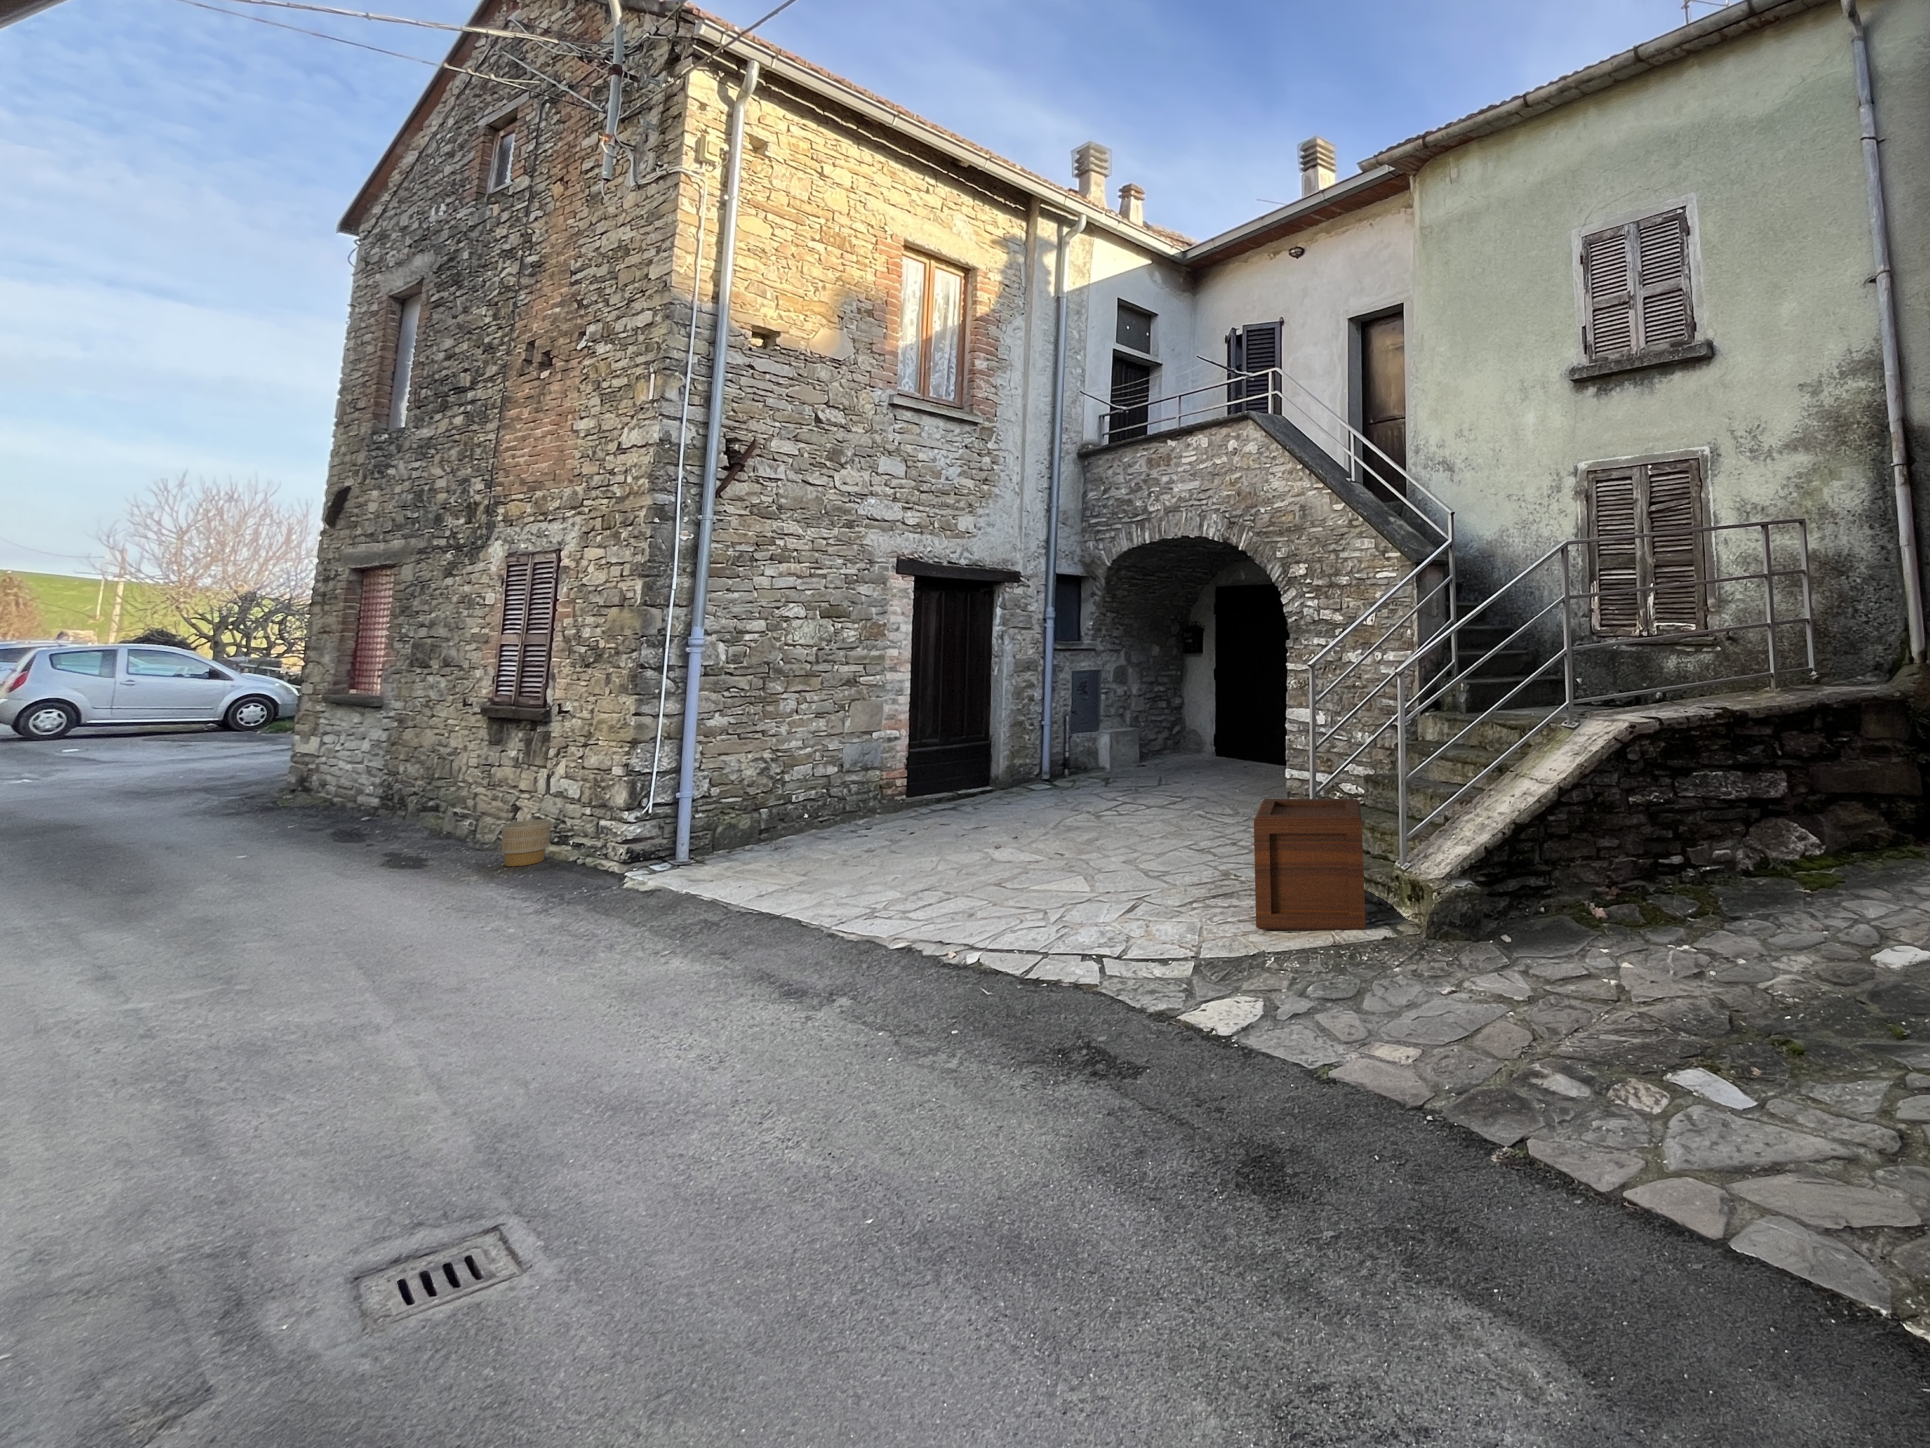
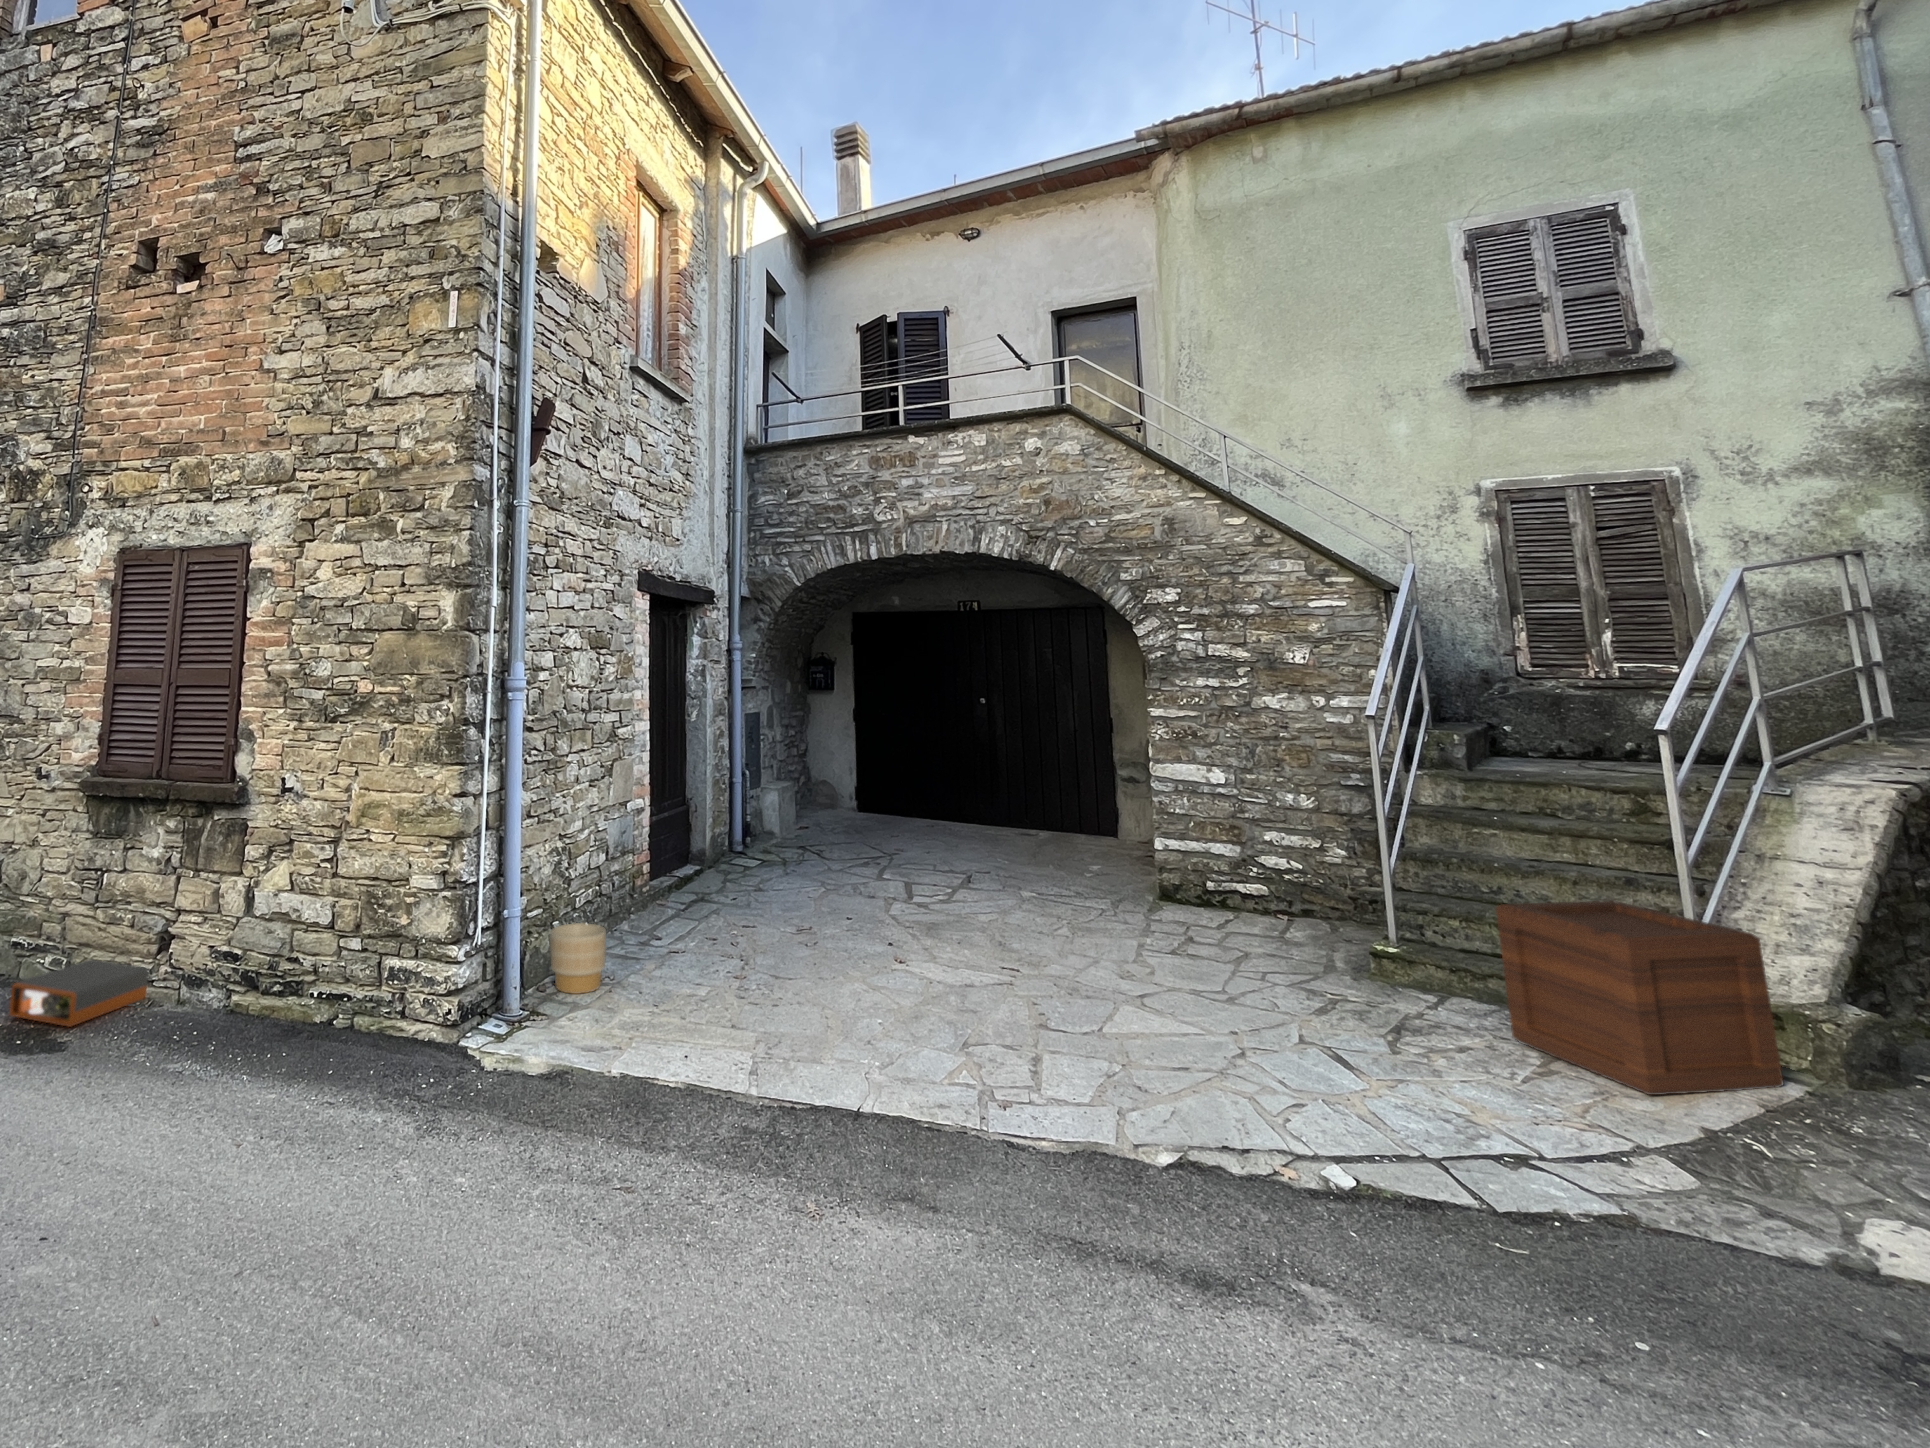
planter: present [502,819,551,866] -> present [550,923,606,994]
storage box: none [413,823,507,860] -> present [9,959,148,1027]

